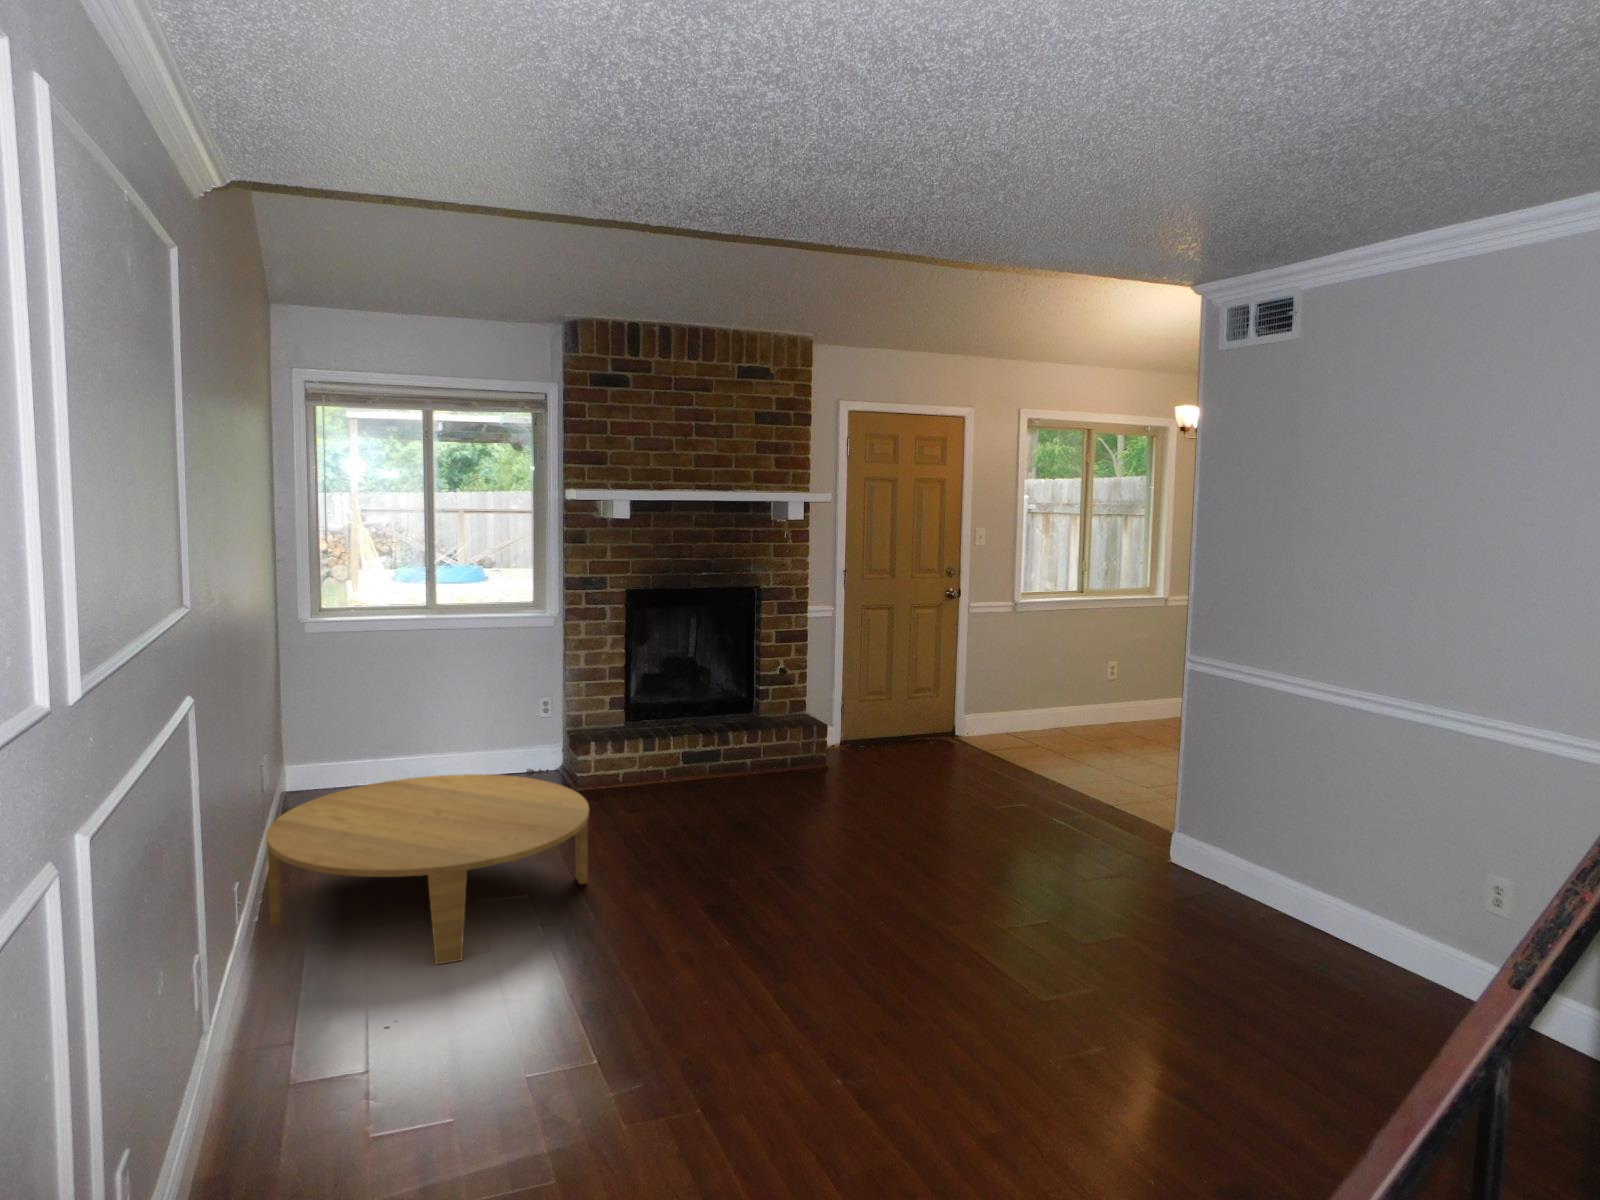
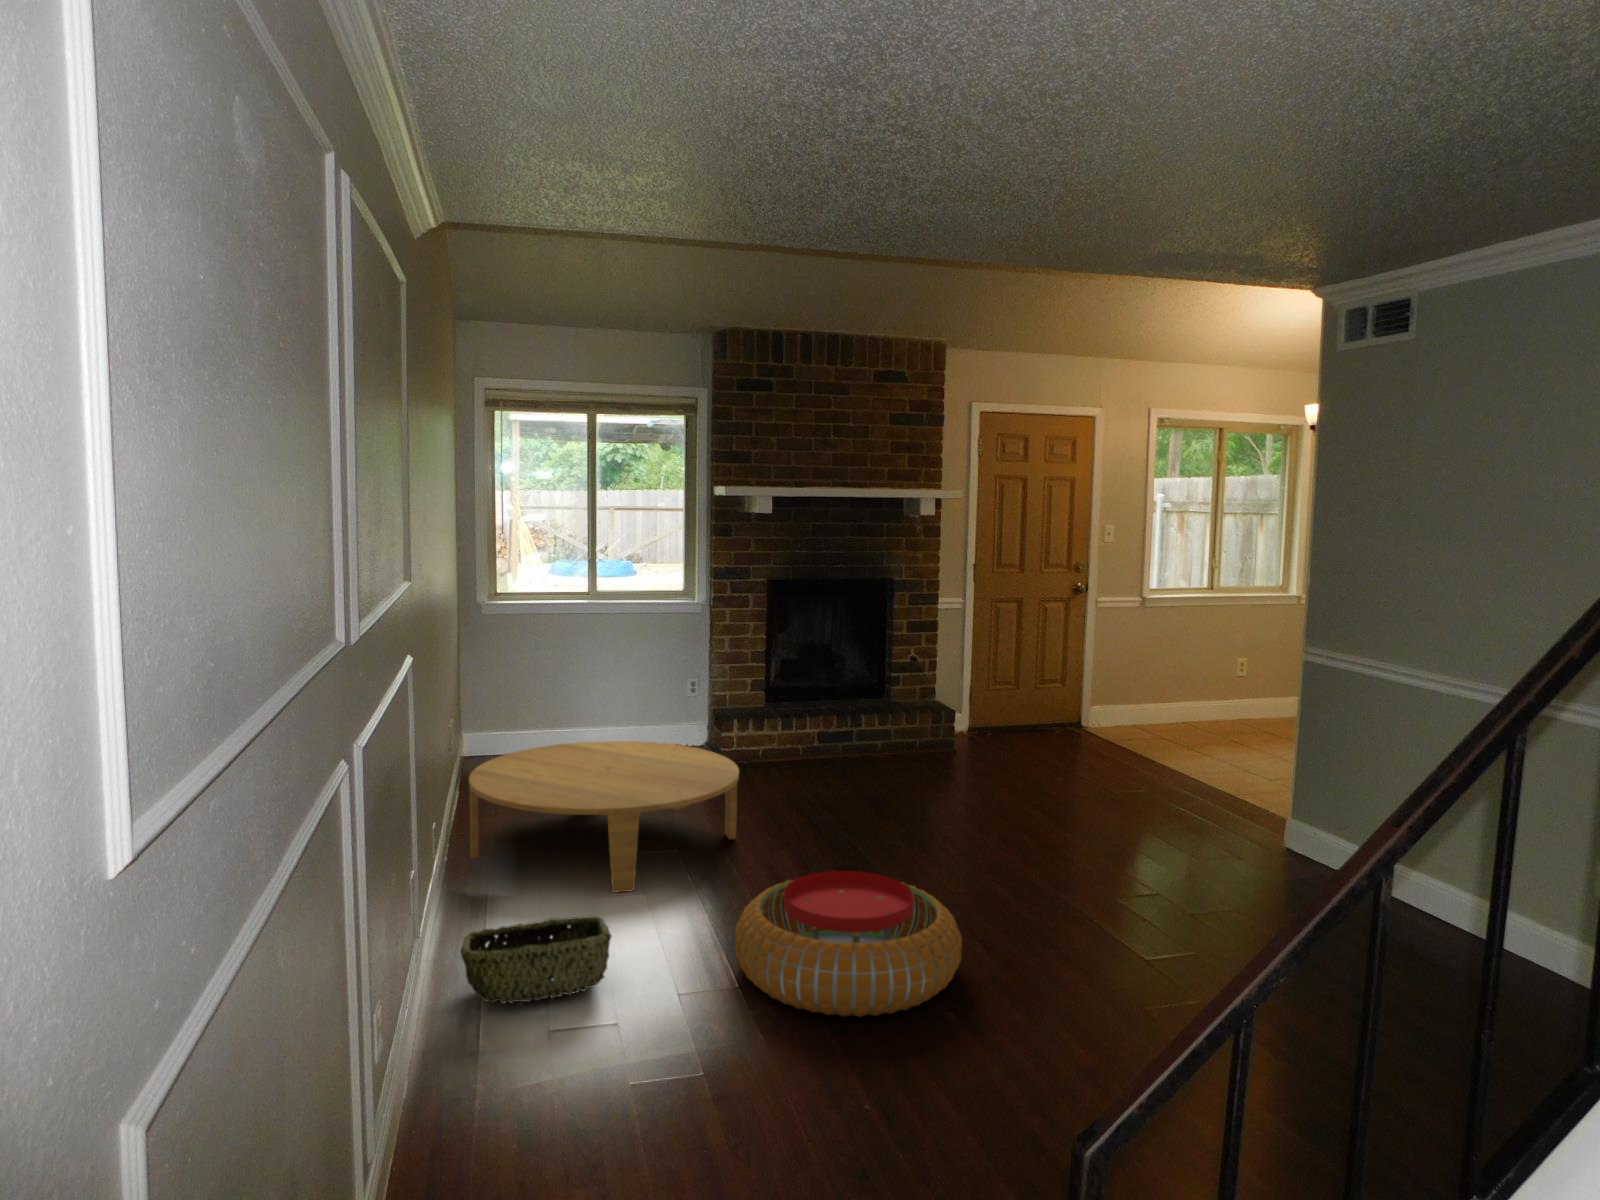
pouf: none [571,938,838,1129] -> present [735,871,962,1017]
woven basket: none [212,1014,414,1146] -> present [460,916,611,1004]

